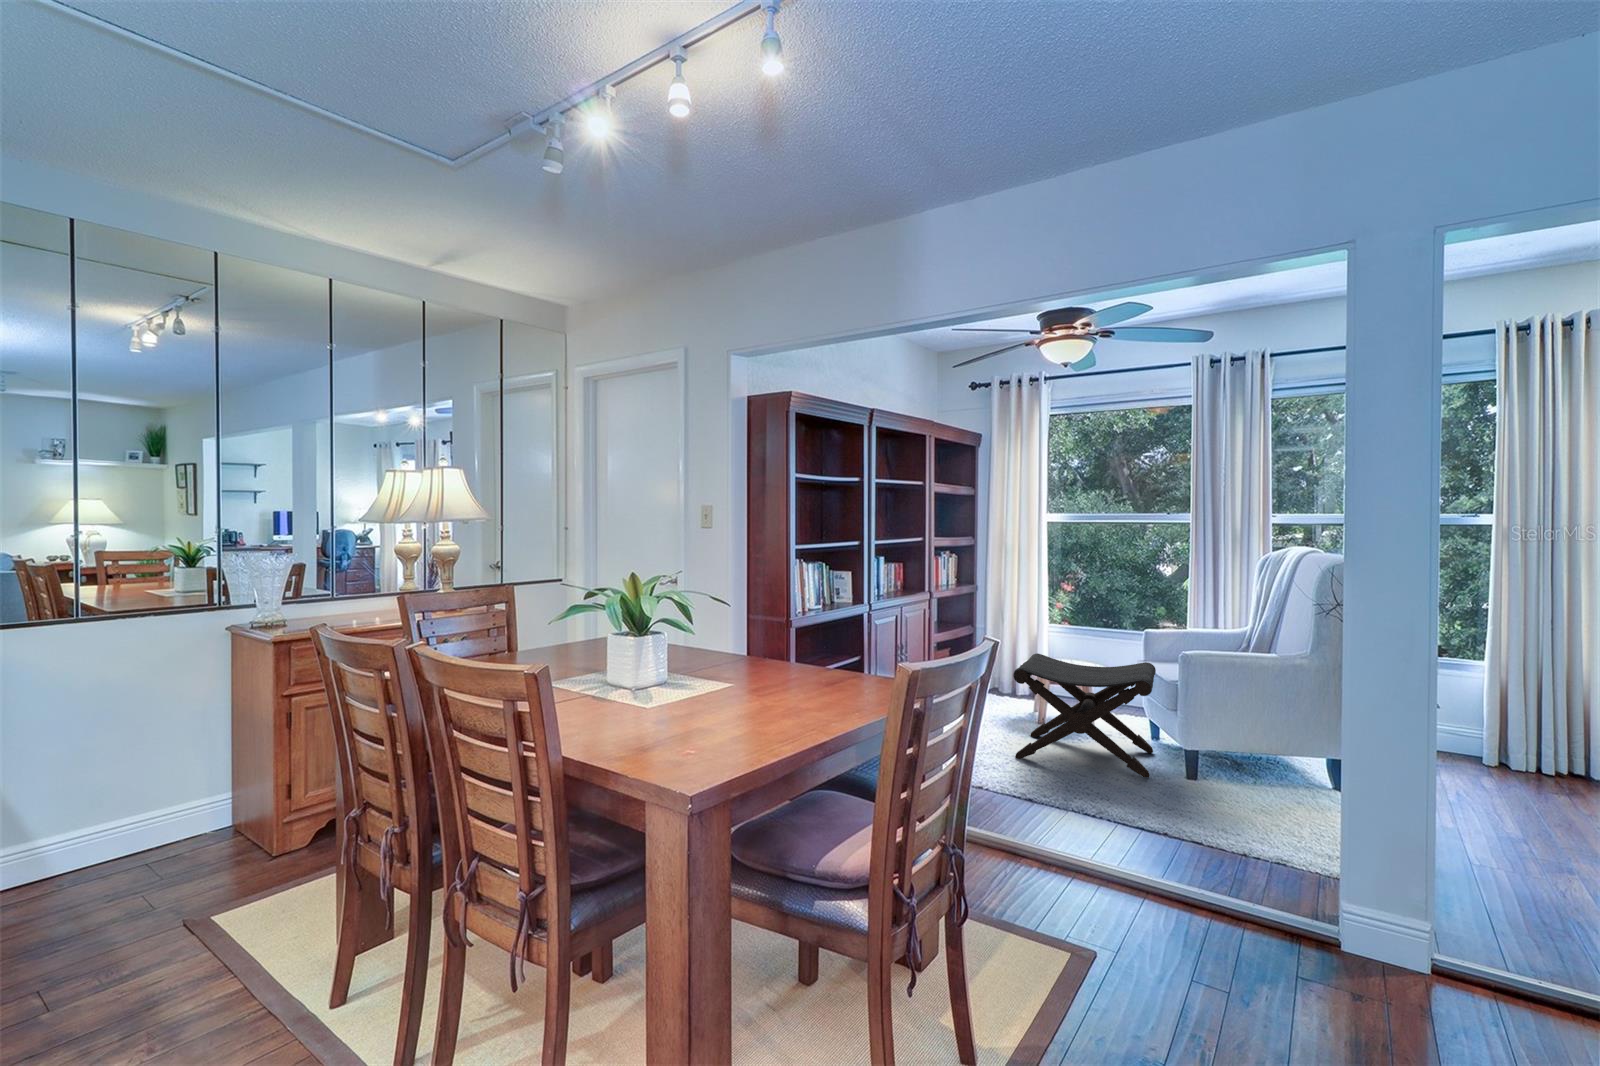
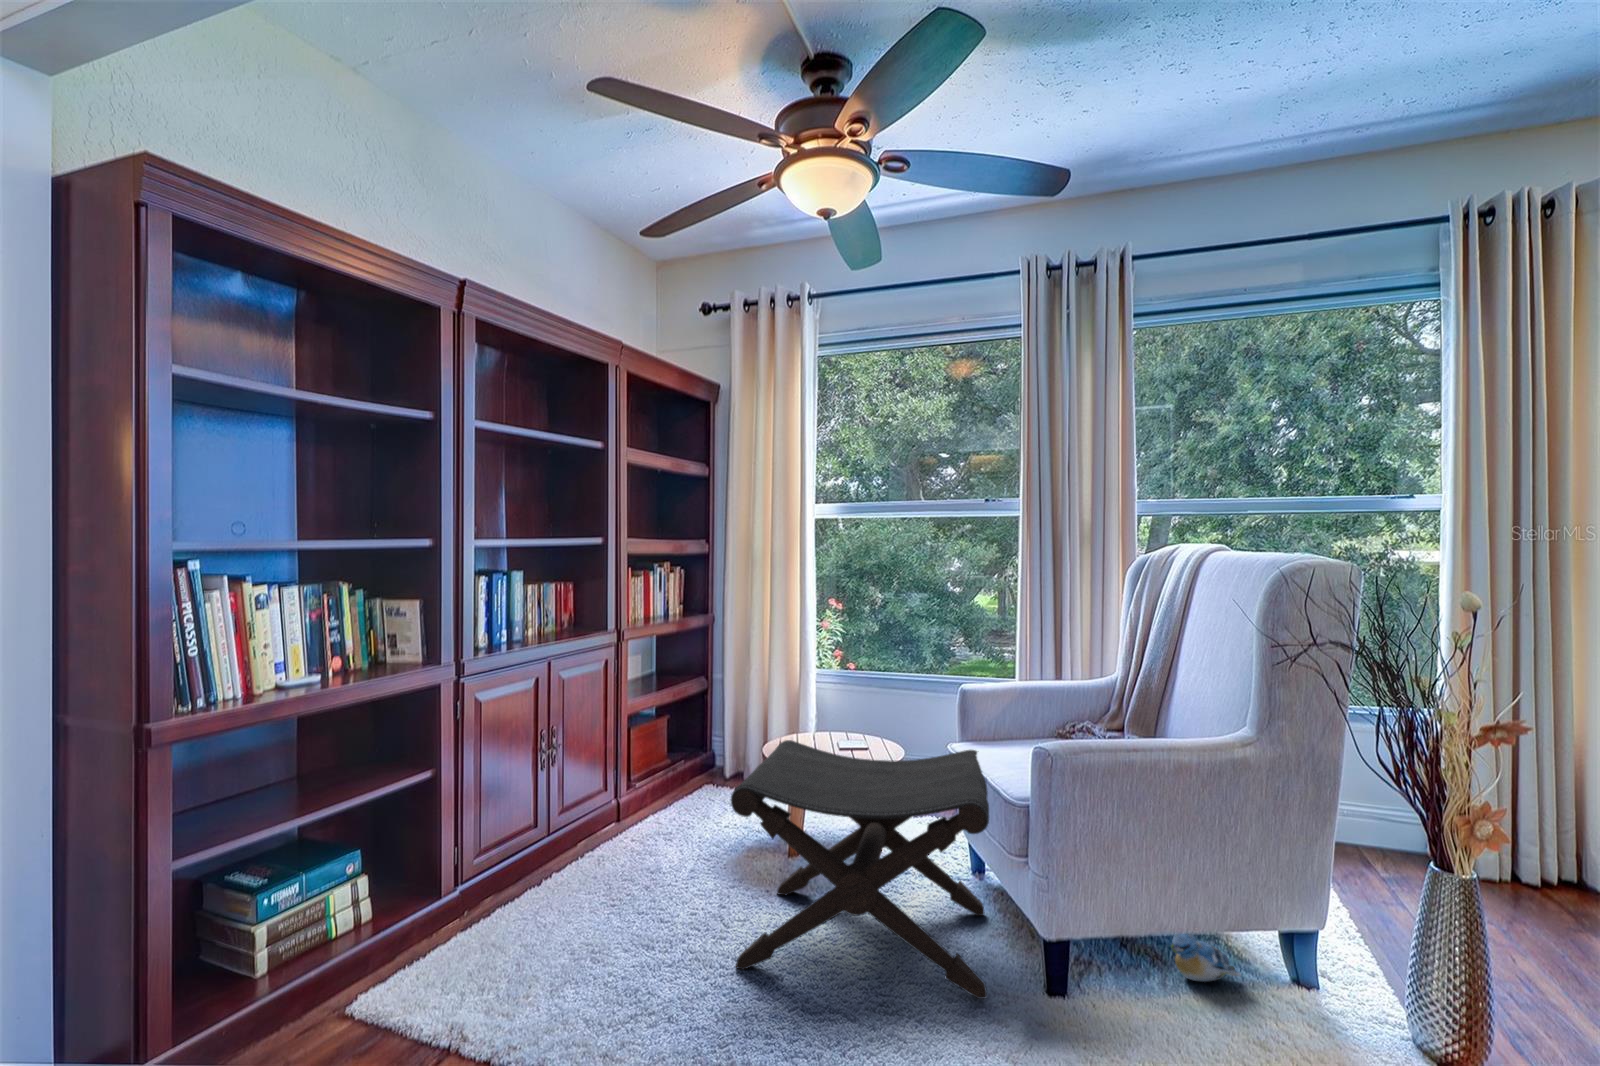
plush toy: none [1258,759,1298,786] -> present [1171,932,1241,982]

